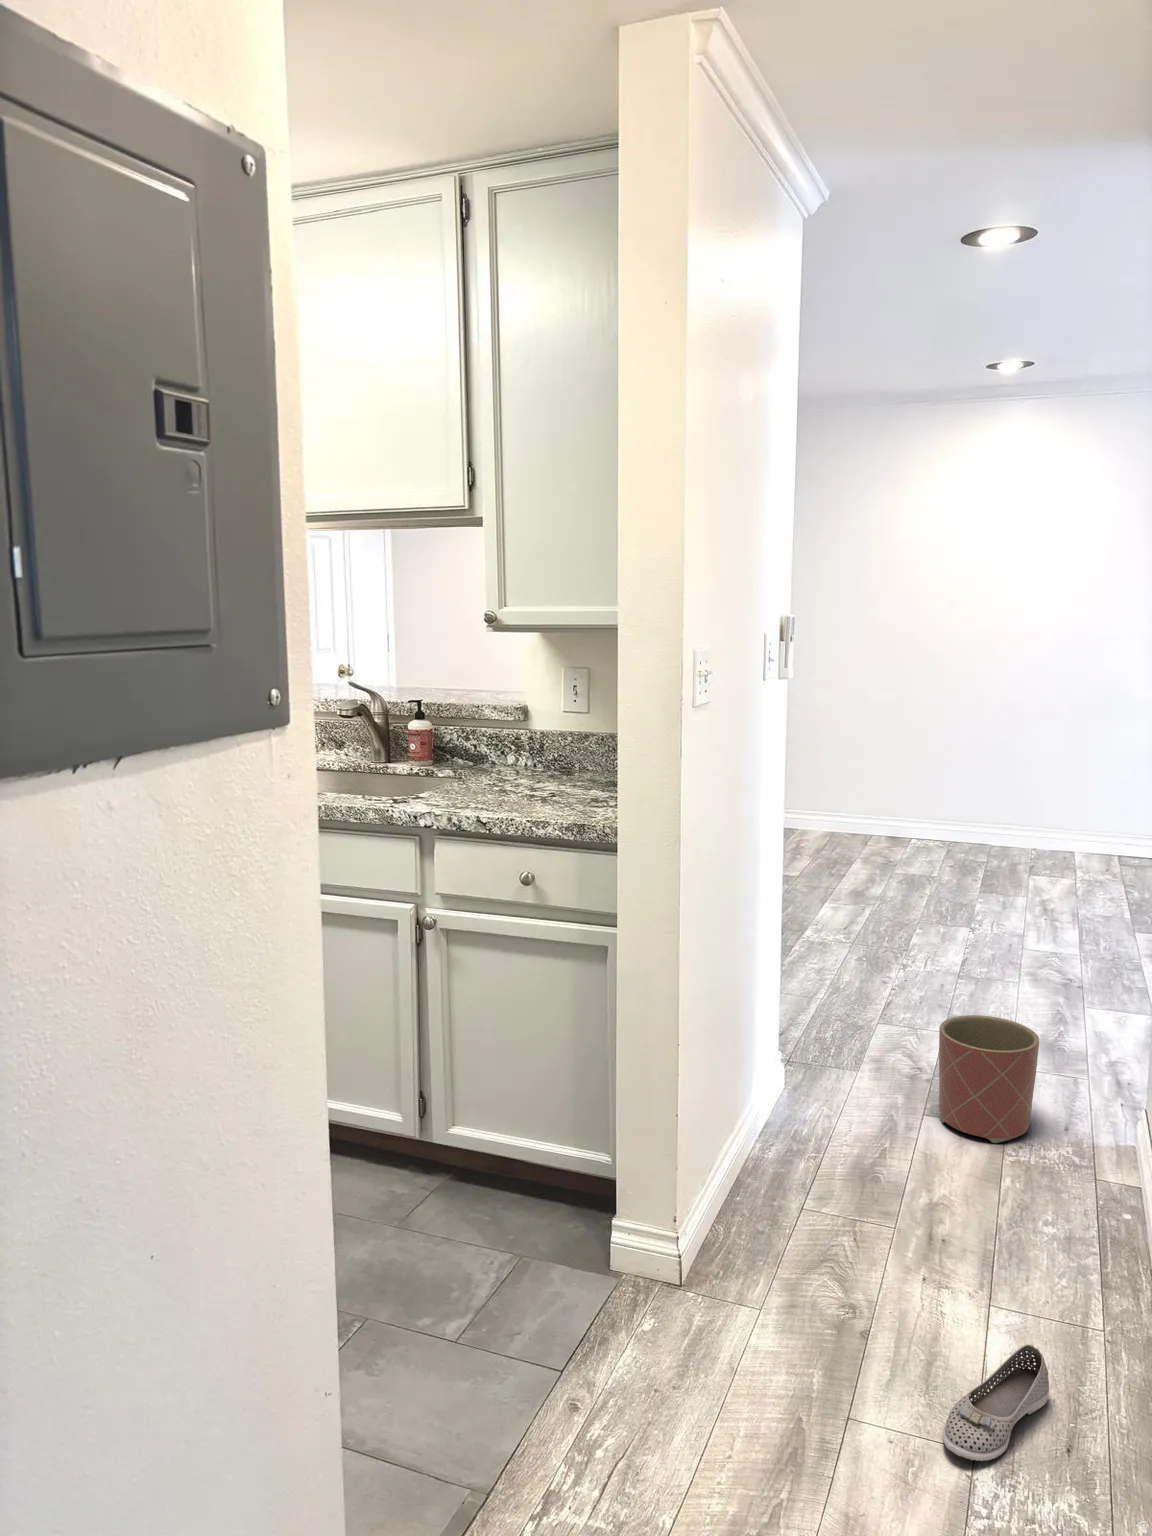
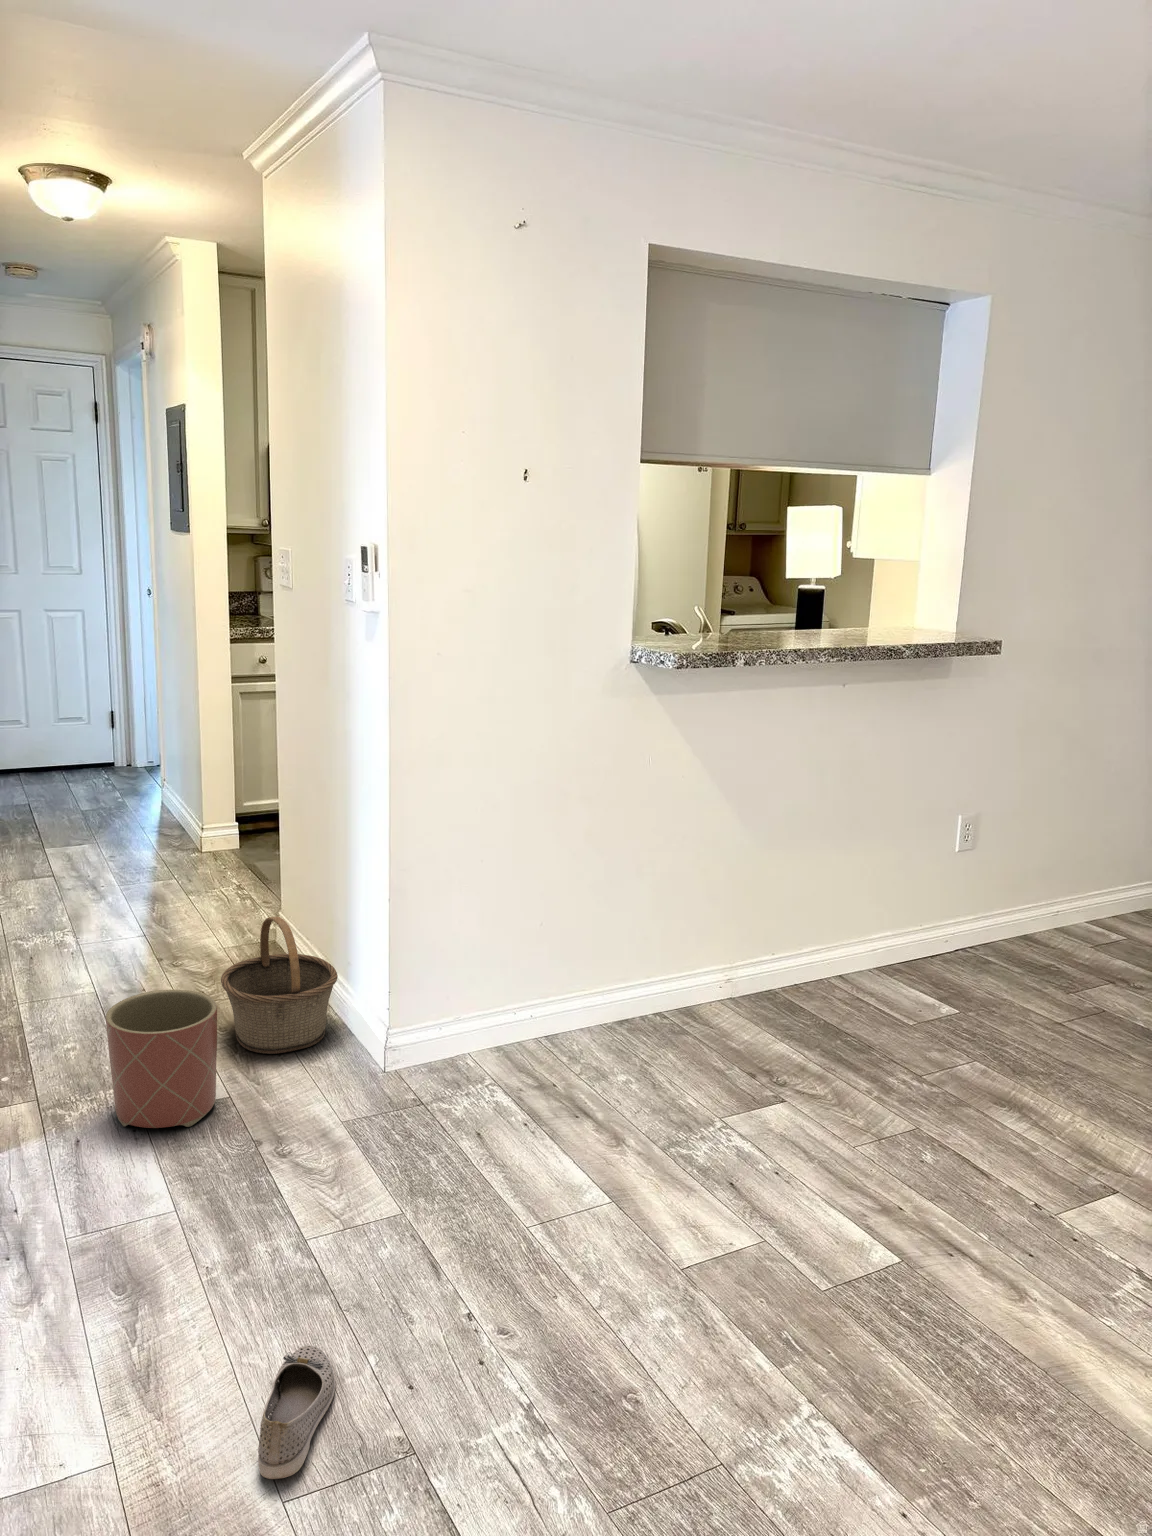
basket: none [774,1017,896,1167] -> present [221,916,338,1054]
shoe: present [943,1345,1049,1461] -> present [258,1346,335,1479]

